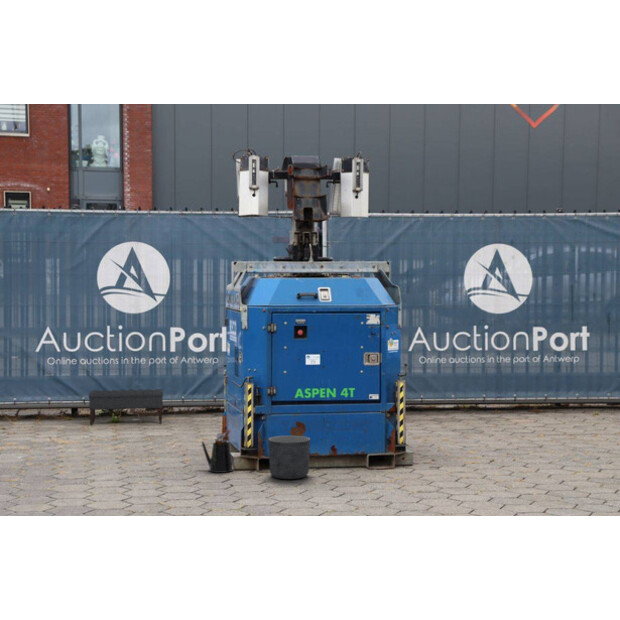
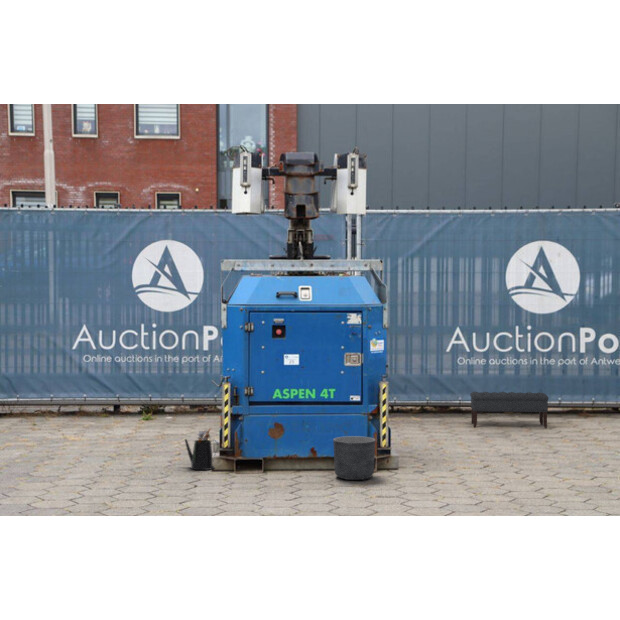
bench: present [89,389,163,425] -> present [470,392,549,428]
planter: present [268,436,310,479] -> present [333,436,375,480]

